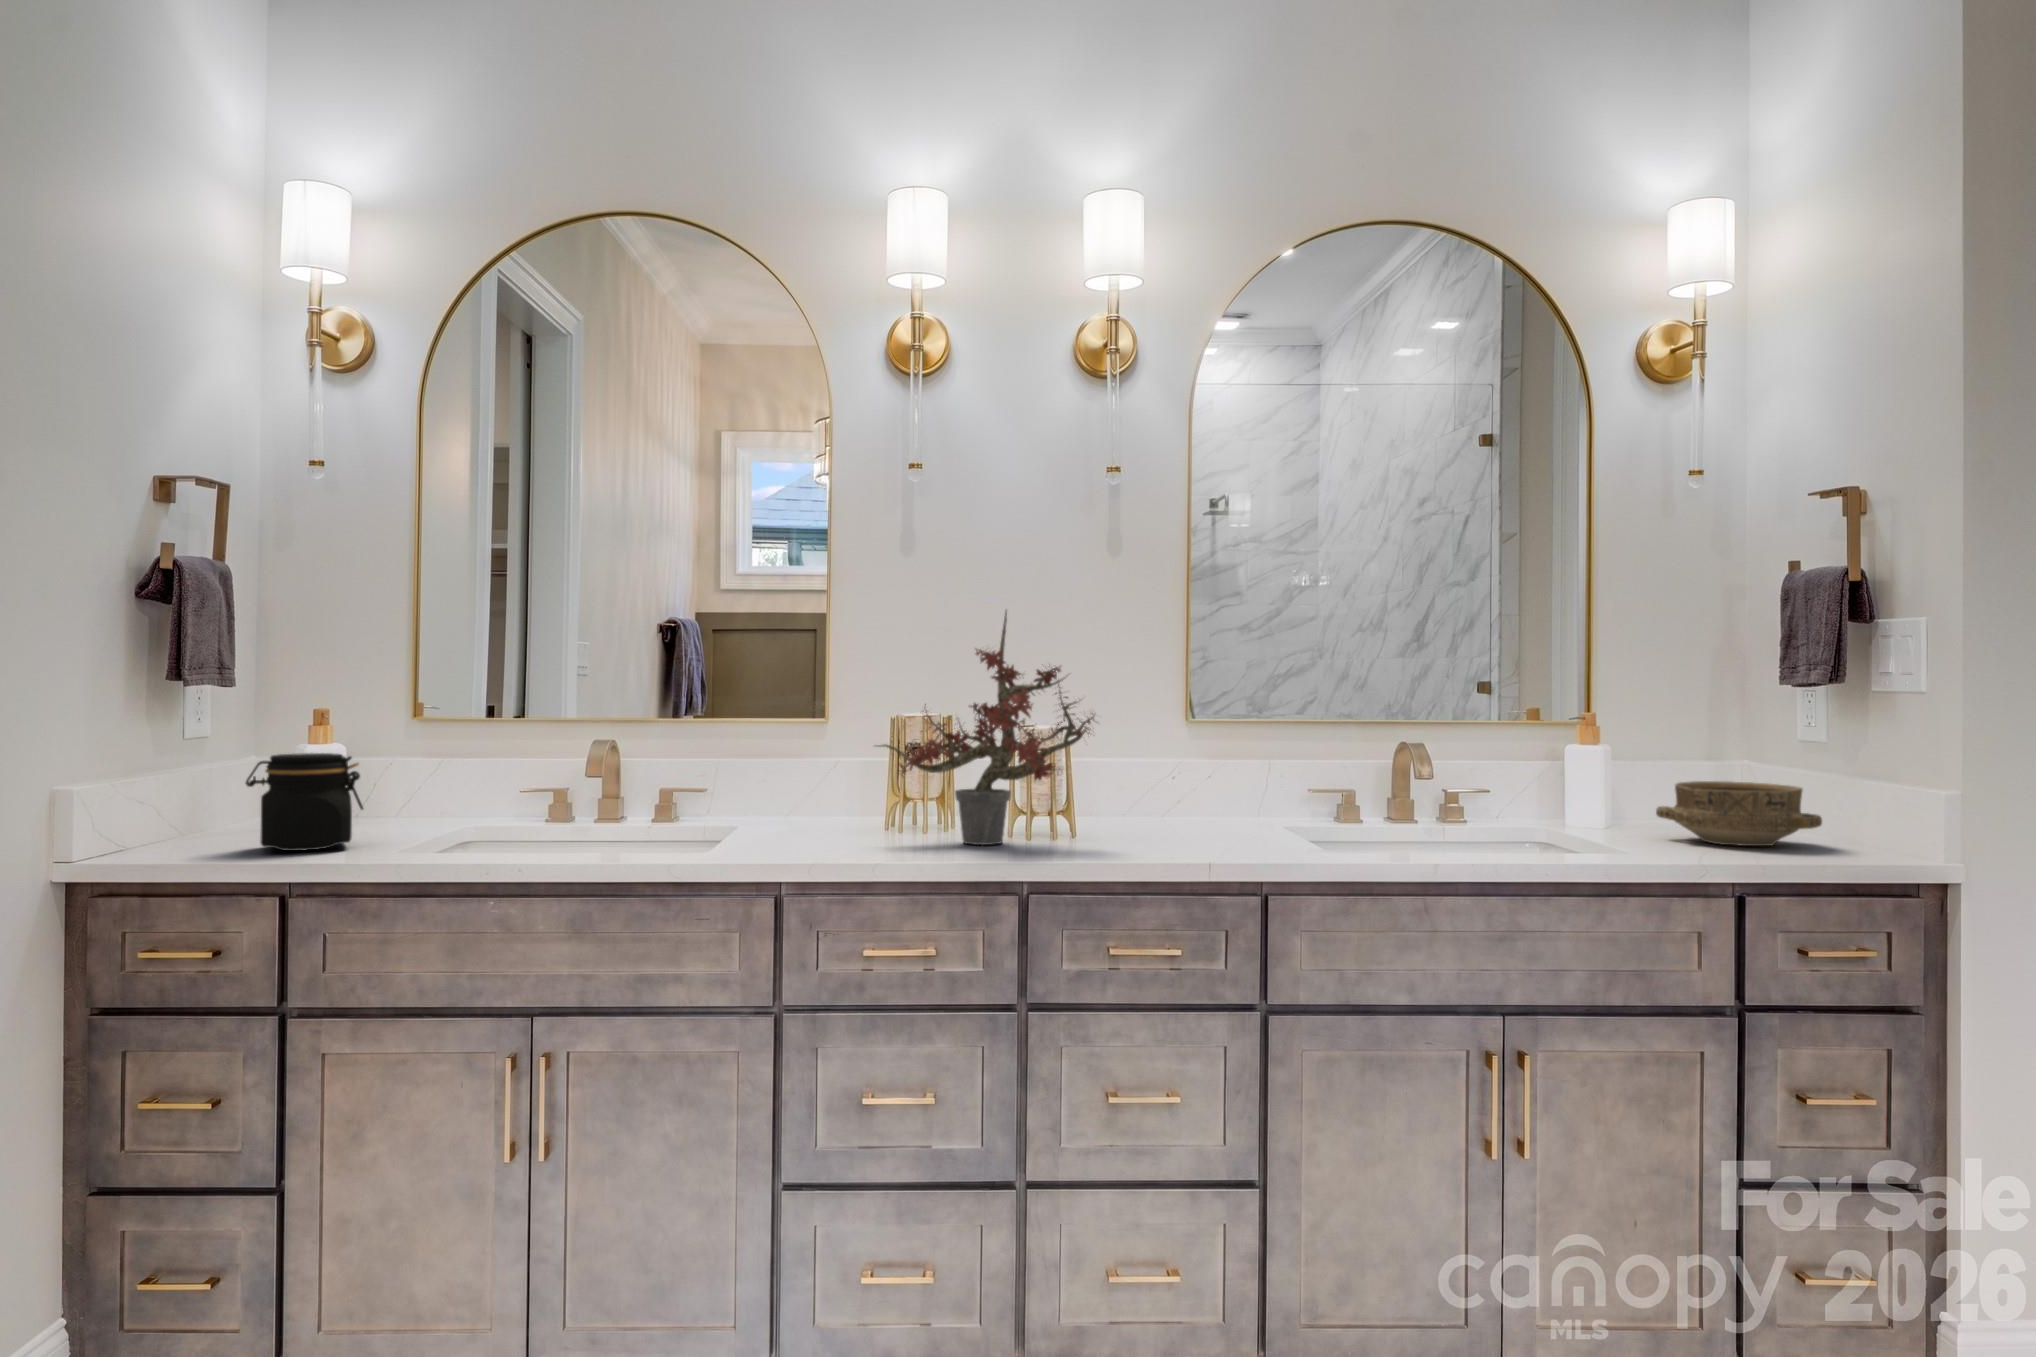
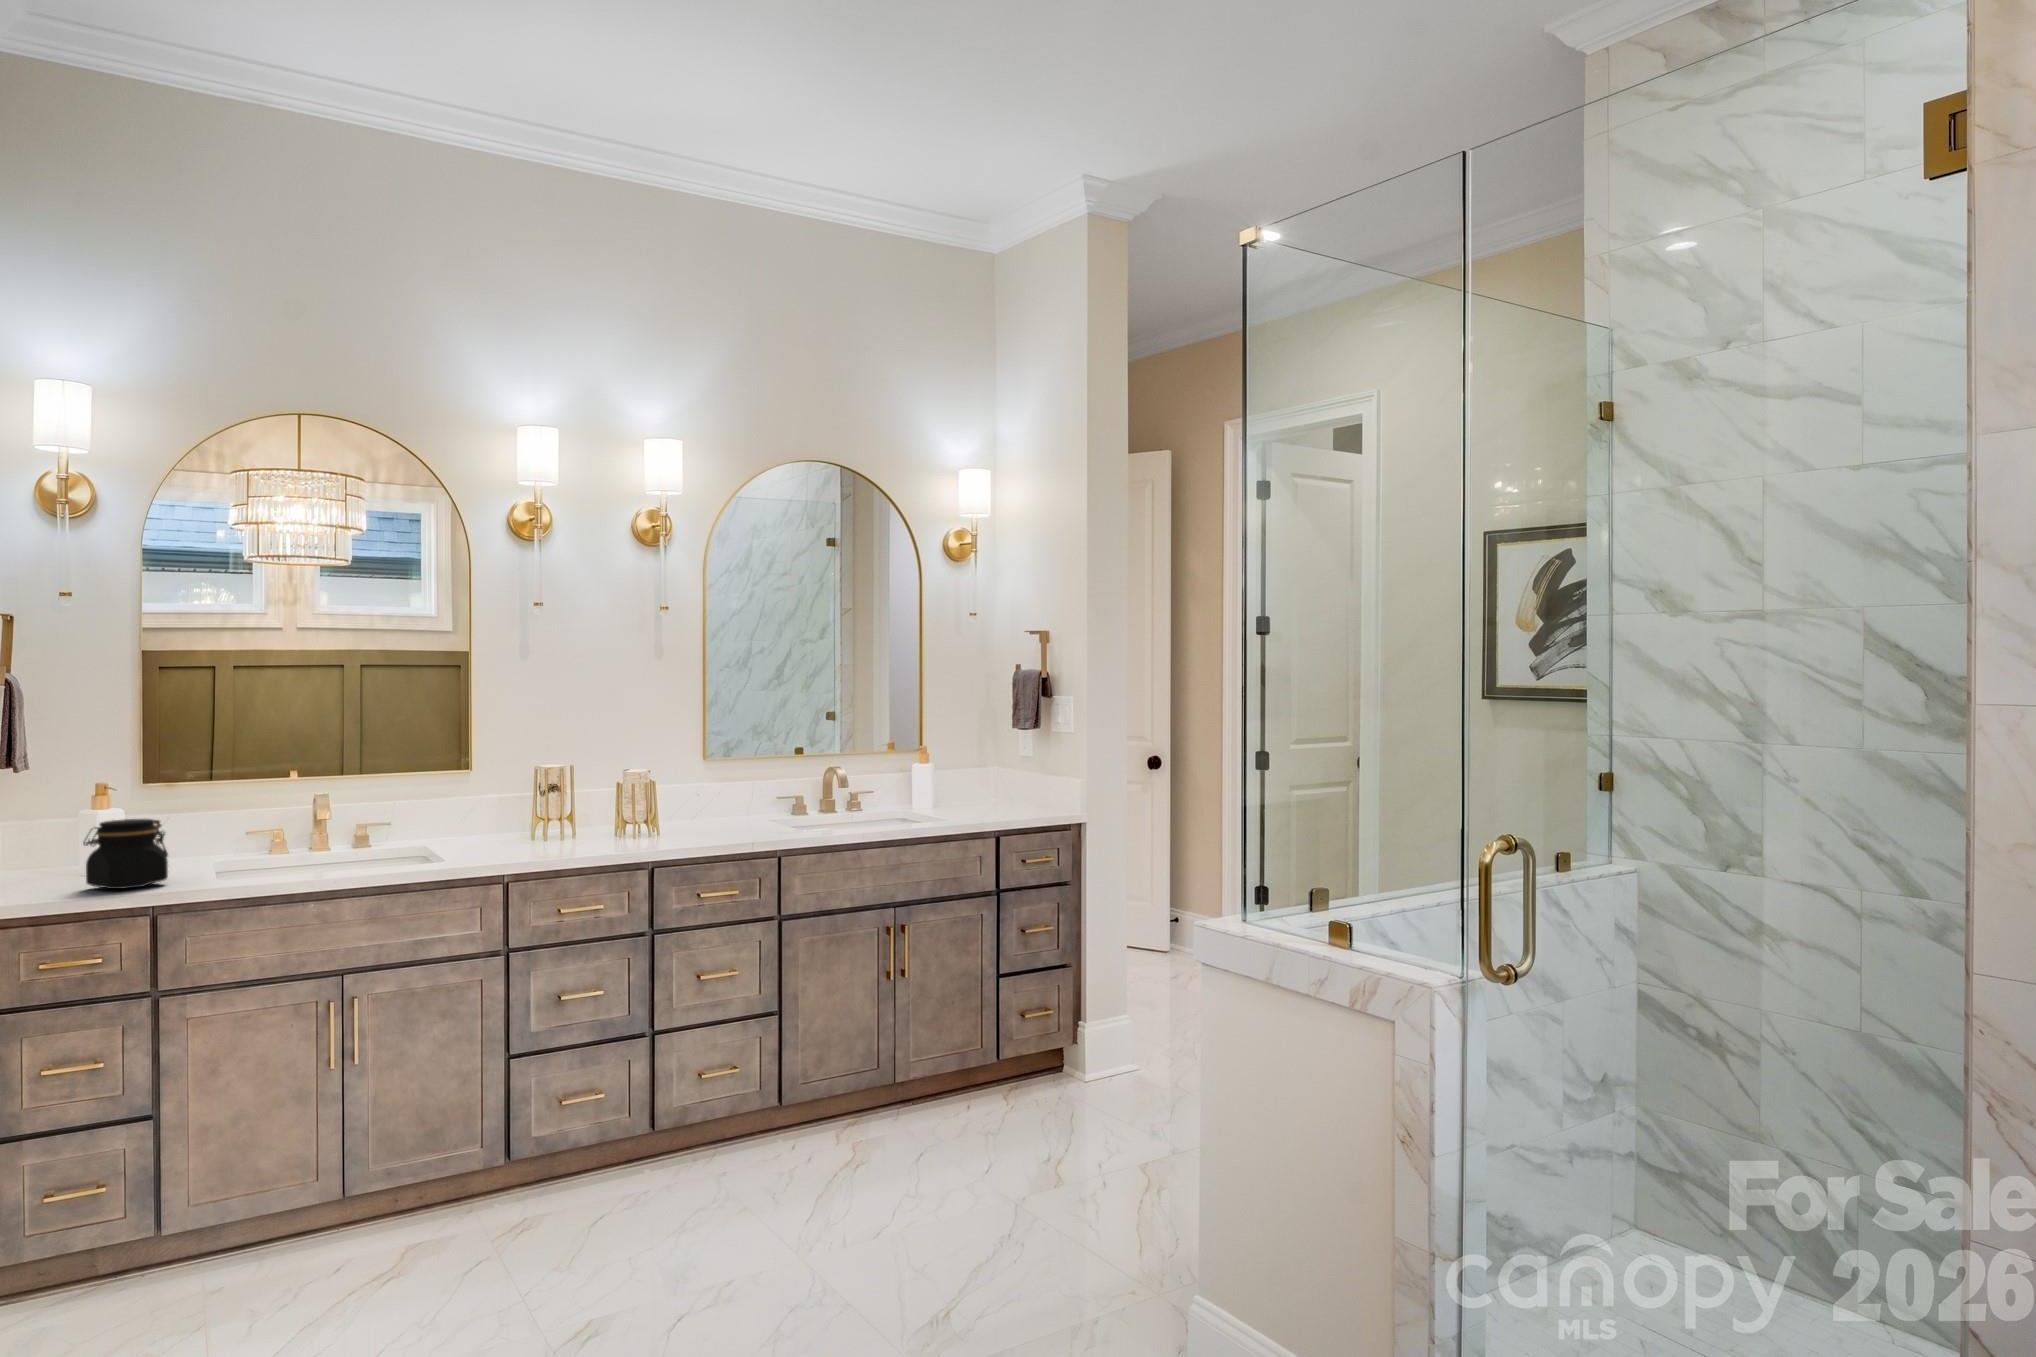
potted plant: present [878,612,1095,845] -> none [533,701,676,845]
ceramic bowl: present [1656,781,1822,846] -> none [958,780,1032,813]

